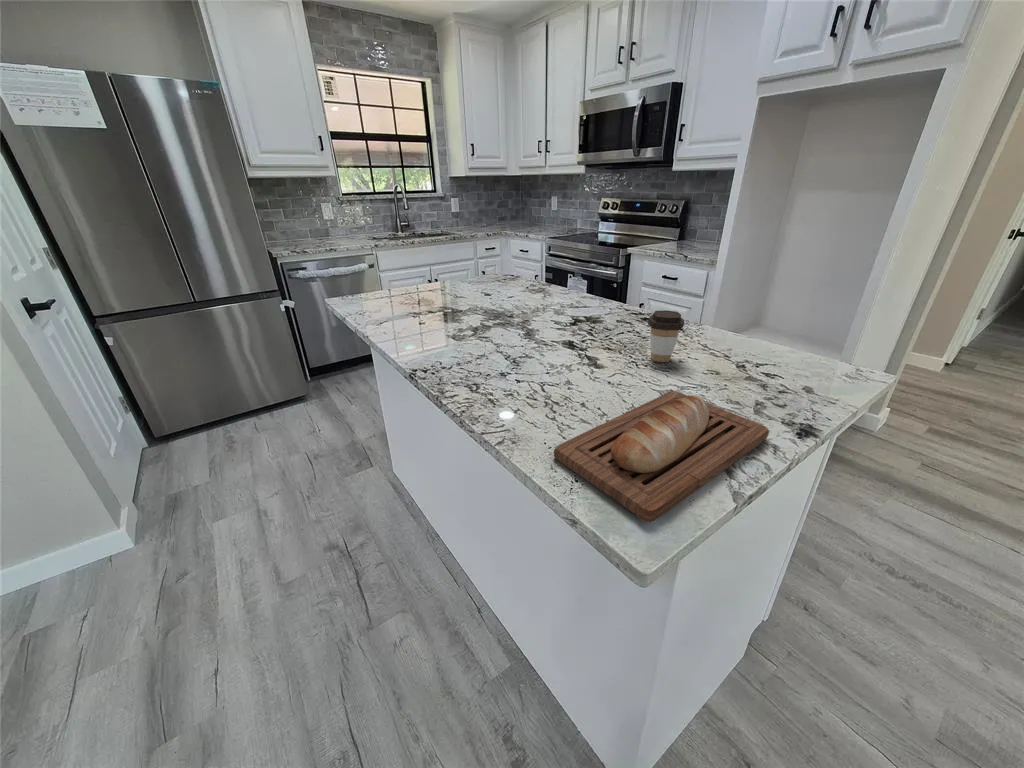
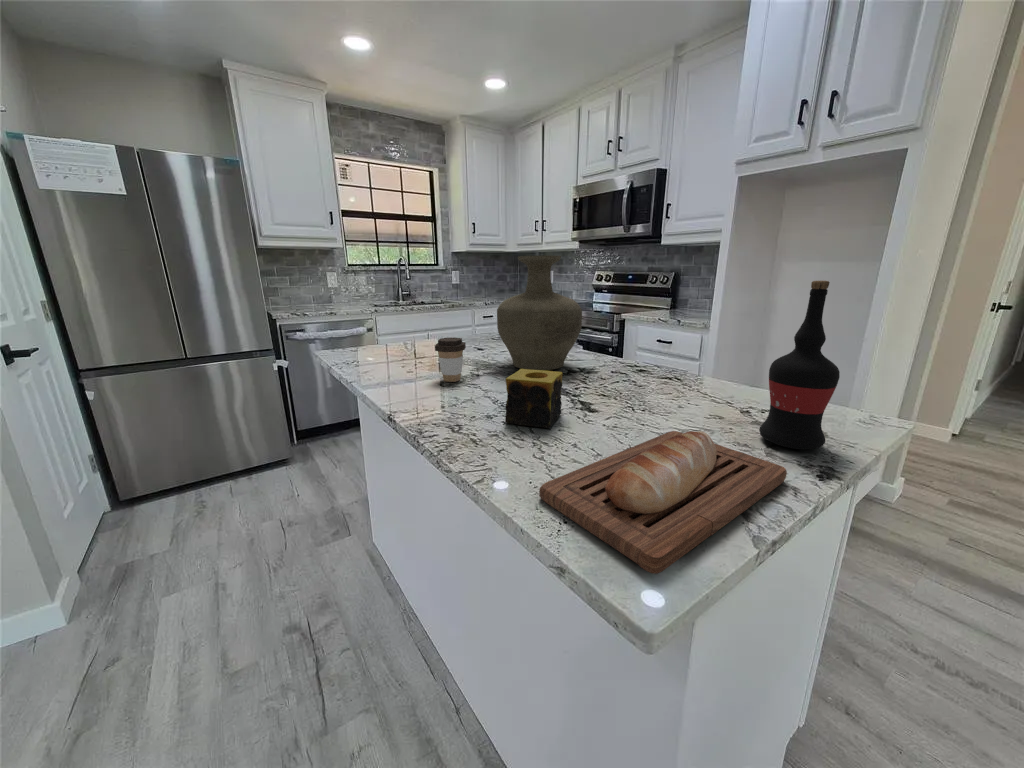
vase: none [506,205,591,323] -> present [497,256,582,370]
wine bottle: none [752,253,829,408] -> present [759,281,840,449]
coffee cup: present [648,310,684,362] -> present [435,338,466,382]
candle: none [519,330,572,388] -> present [505,369,563,428]

